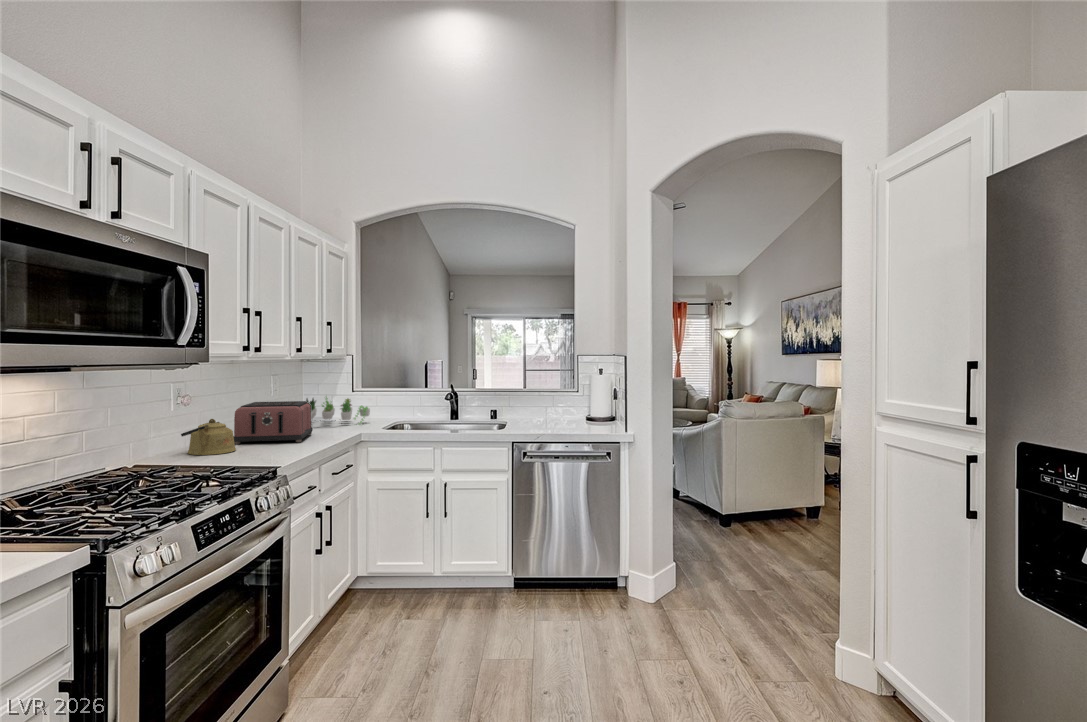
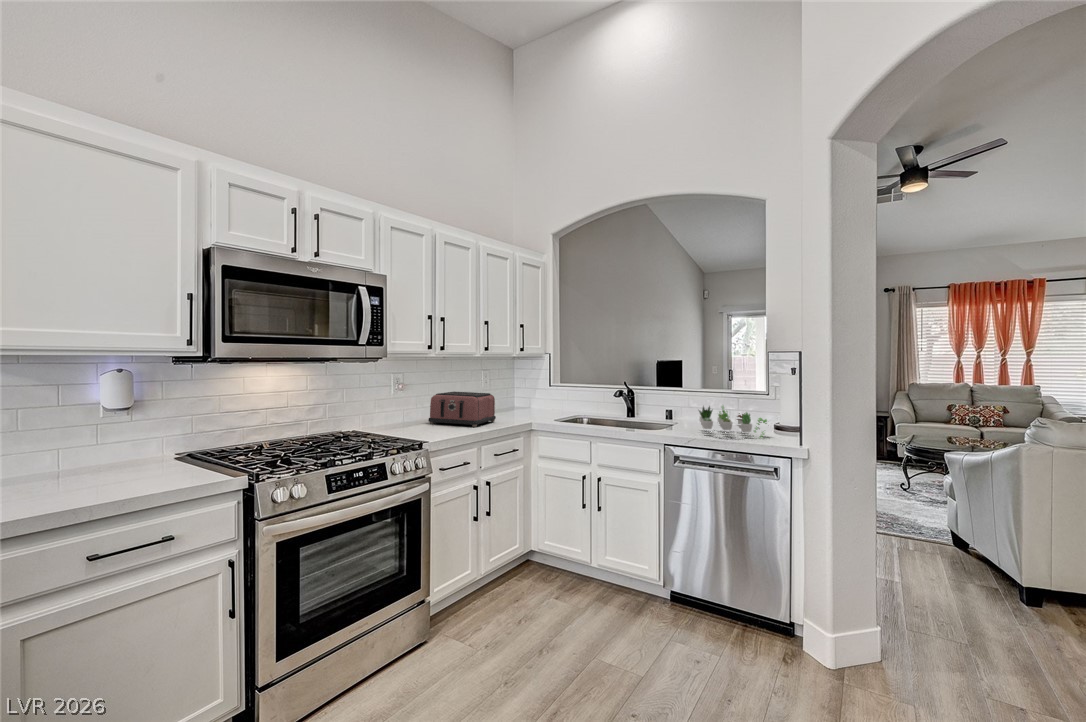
succulent plant: present [306,397,370,423] -> present [699,406,767,438]
kettle: present [181,419,236,455] -> none [385,402,423,429]

